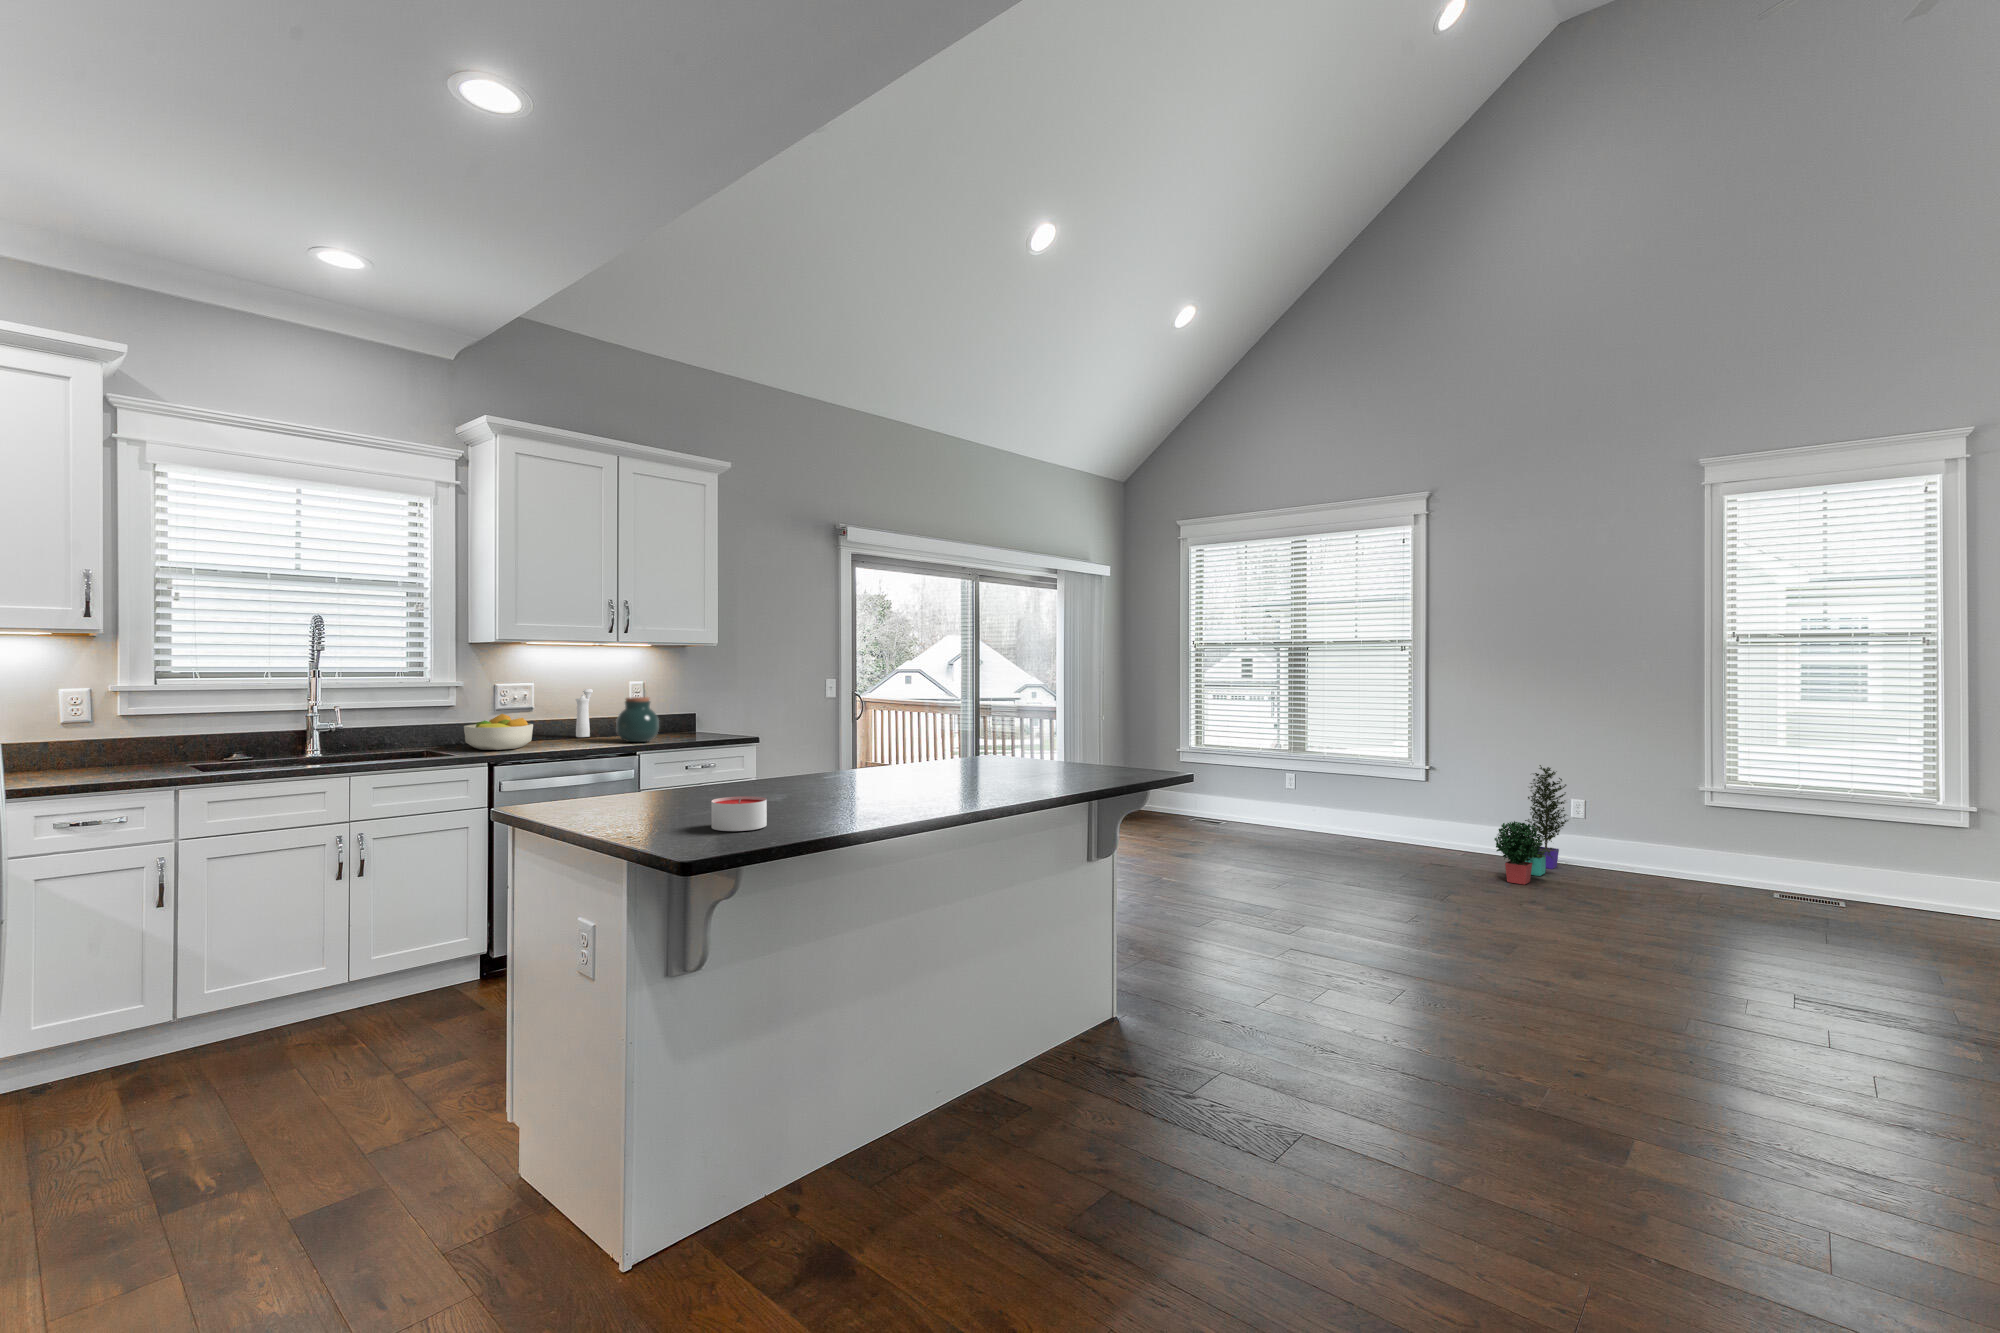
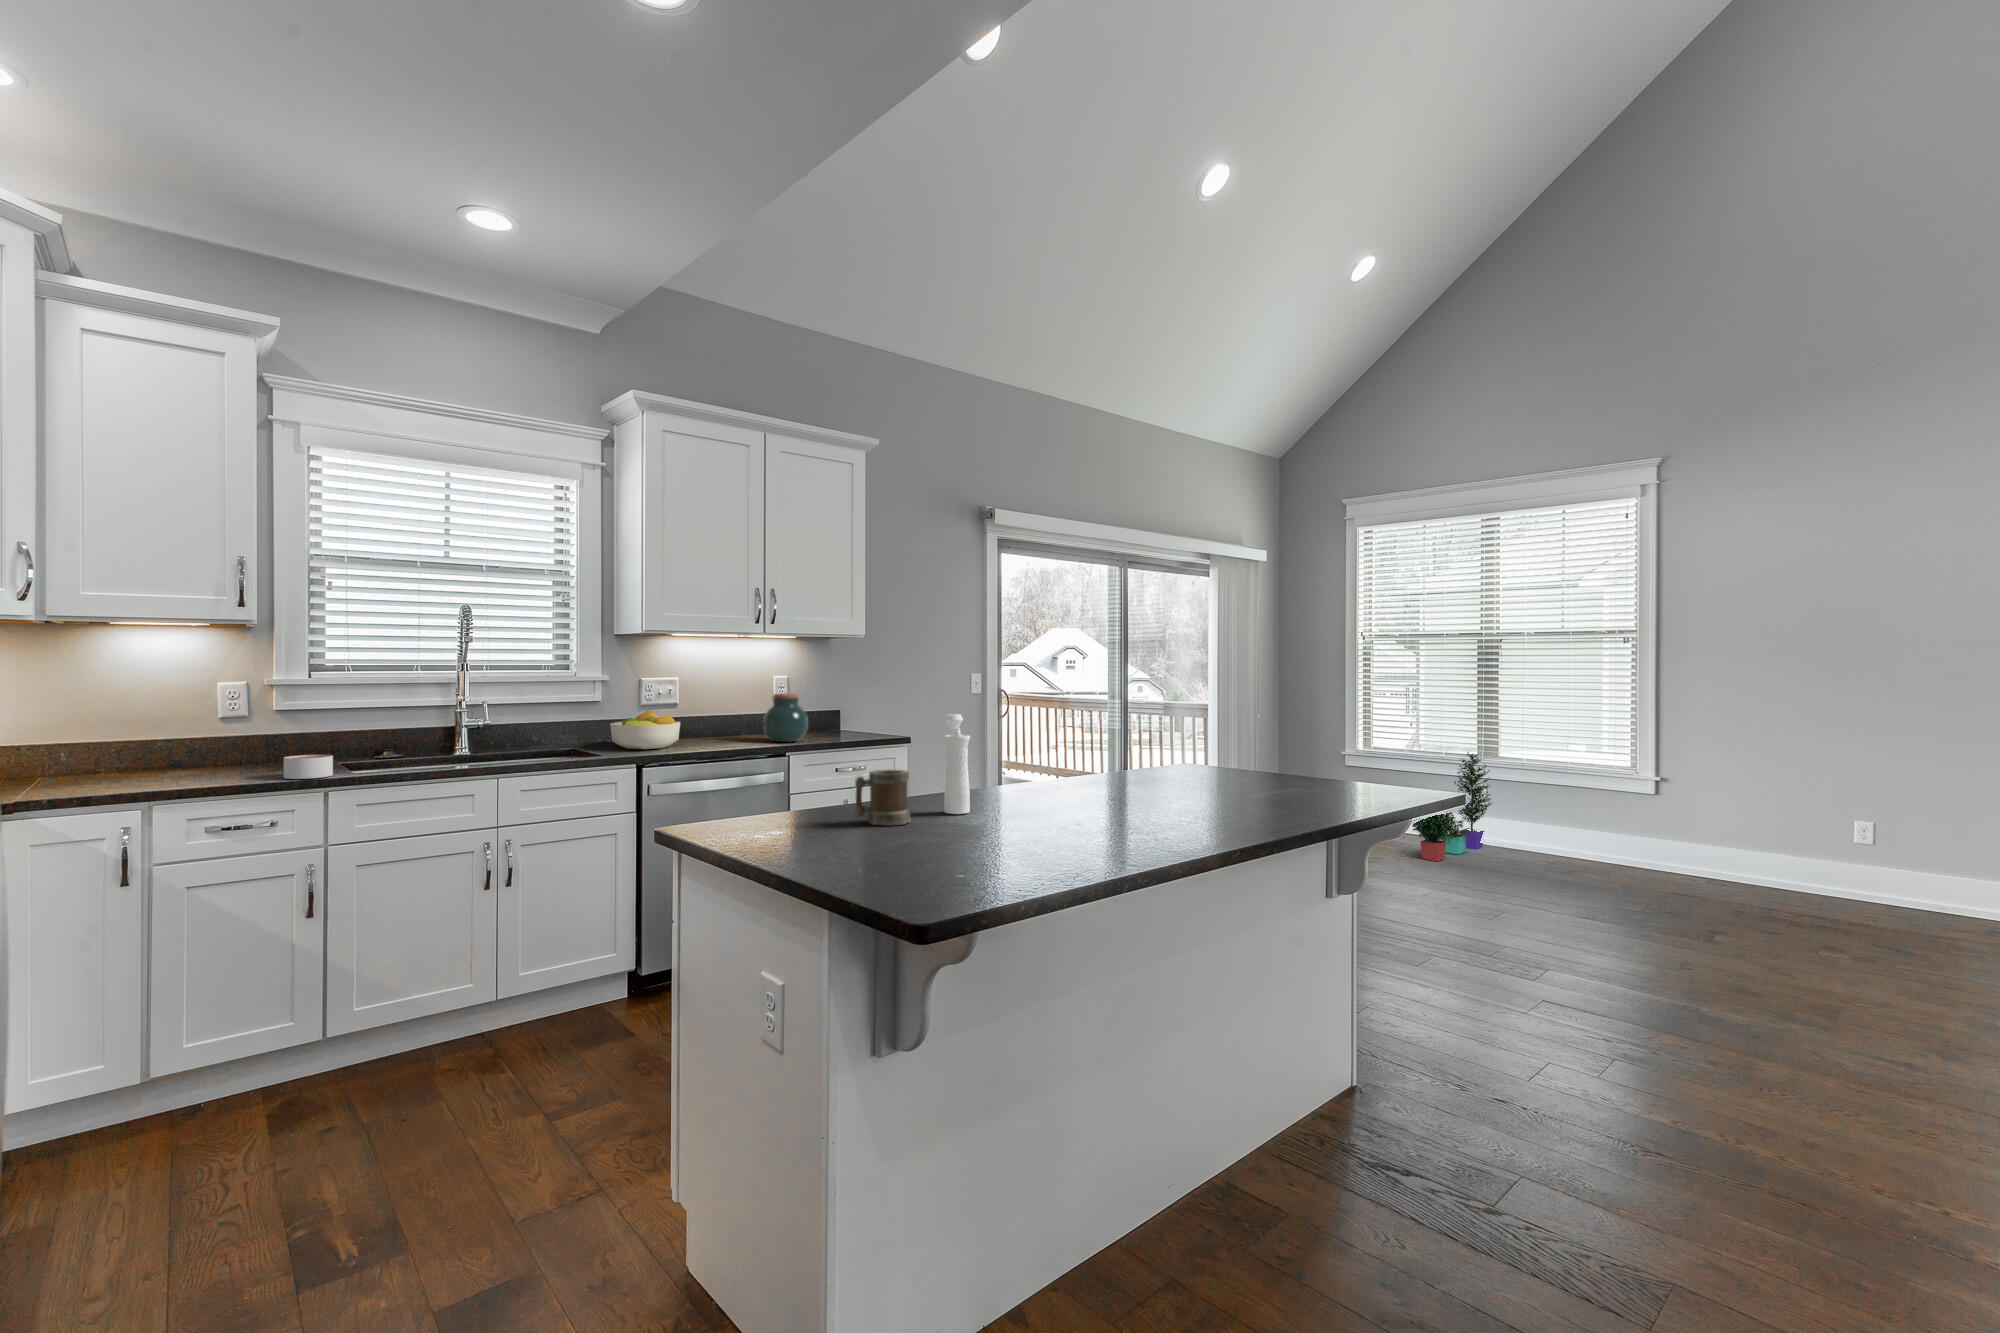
pepper mill: present [576,689,593,737] -> present [944,714,970,814]
mug: none [663,762,713,809] -> present [855,769,911,825]
potted plant: present [1494,765,1568,885] -> present [1412,752,1492,861]
candle: present [711,796,767,831] -> present [284,755,333,779]

